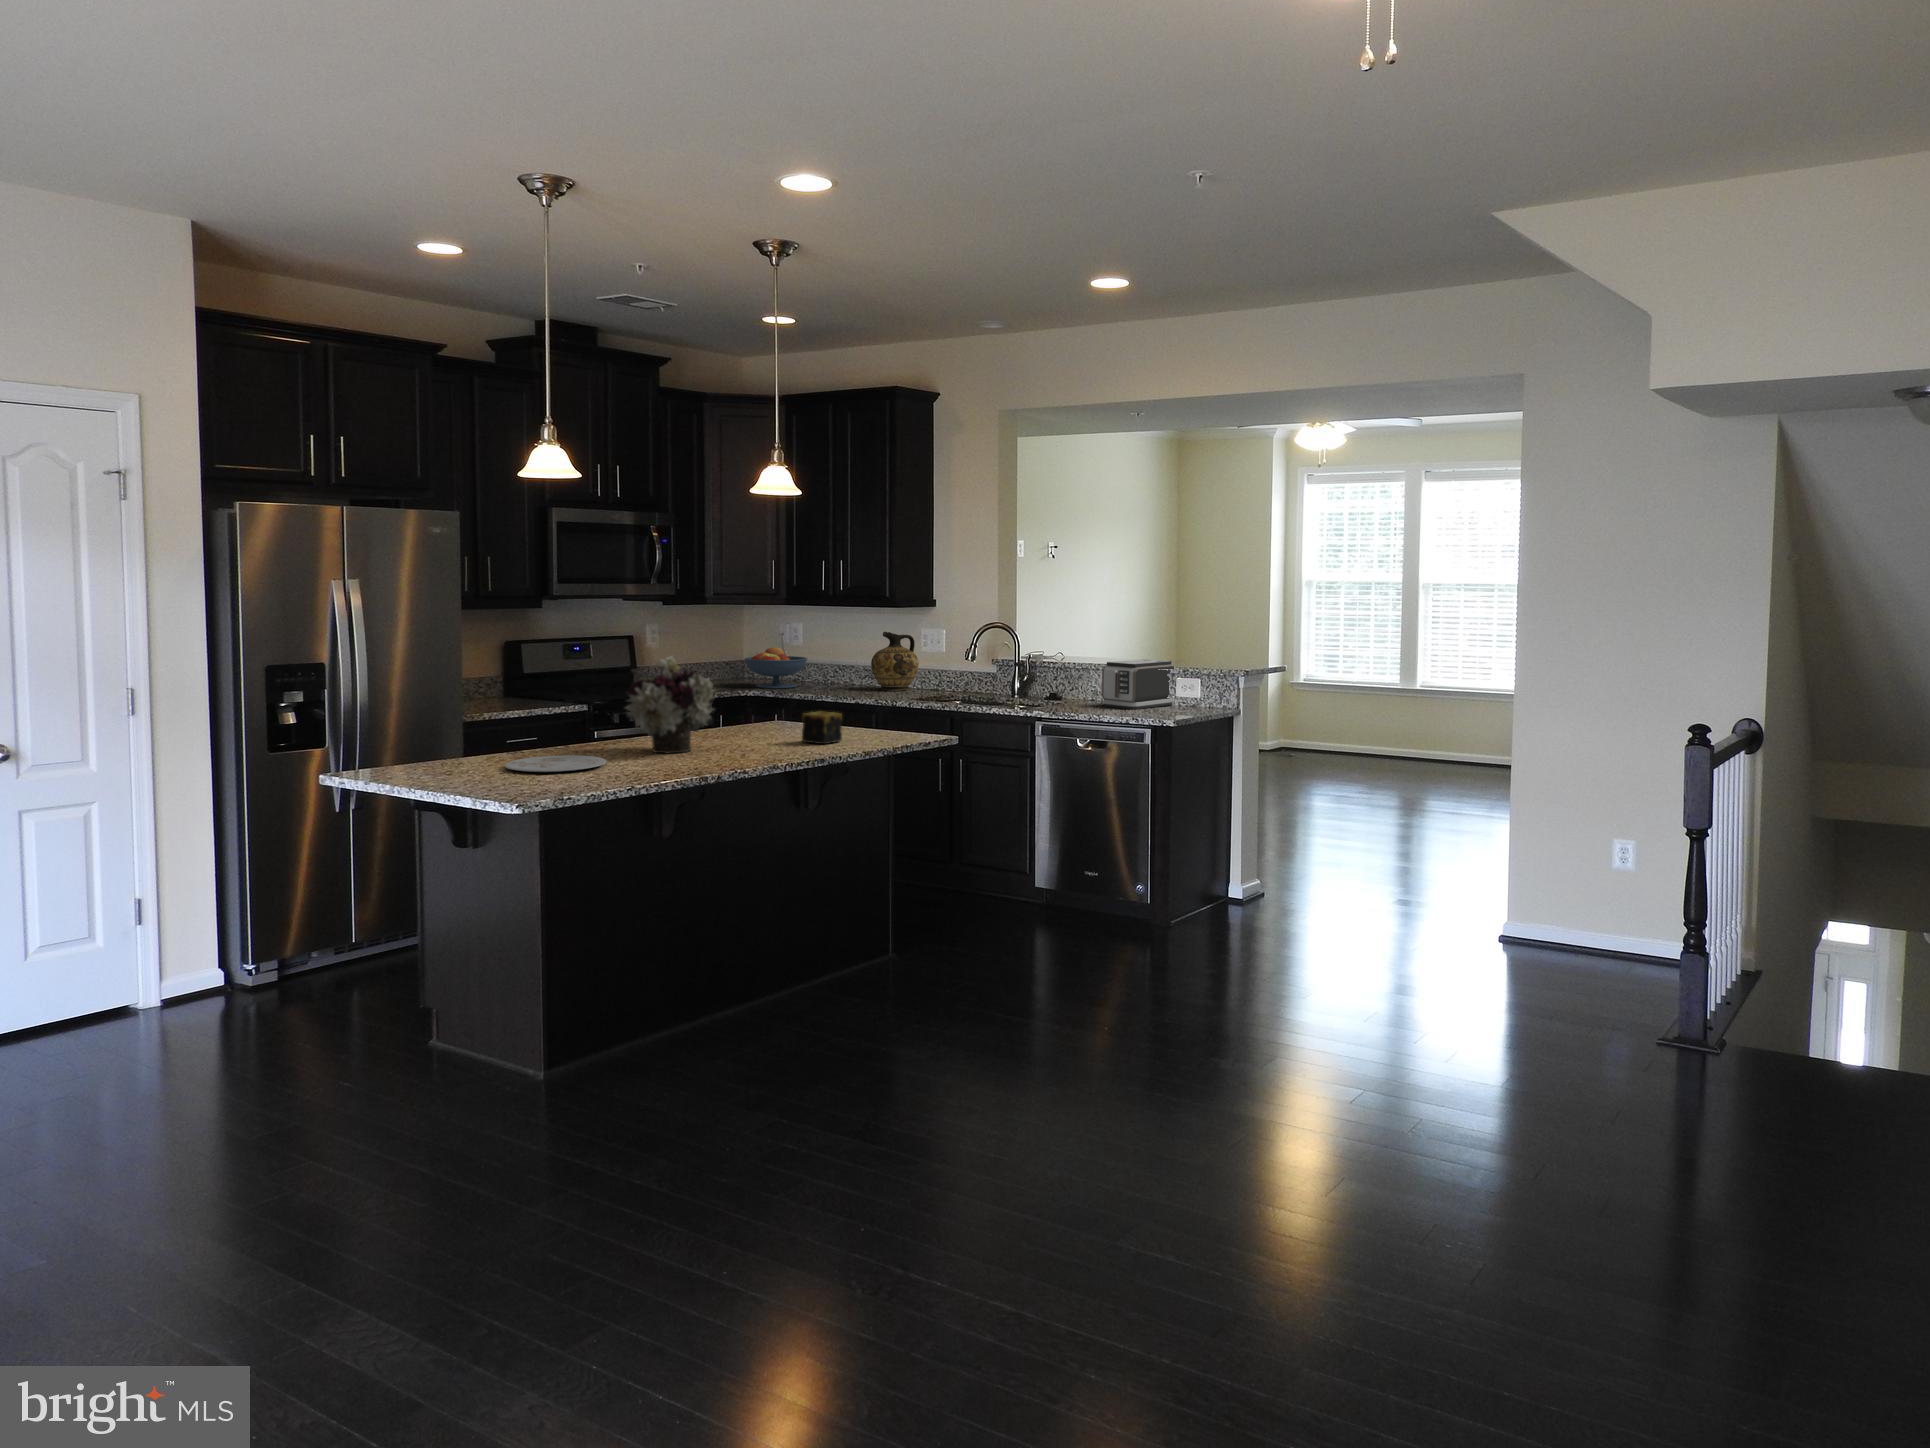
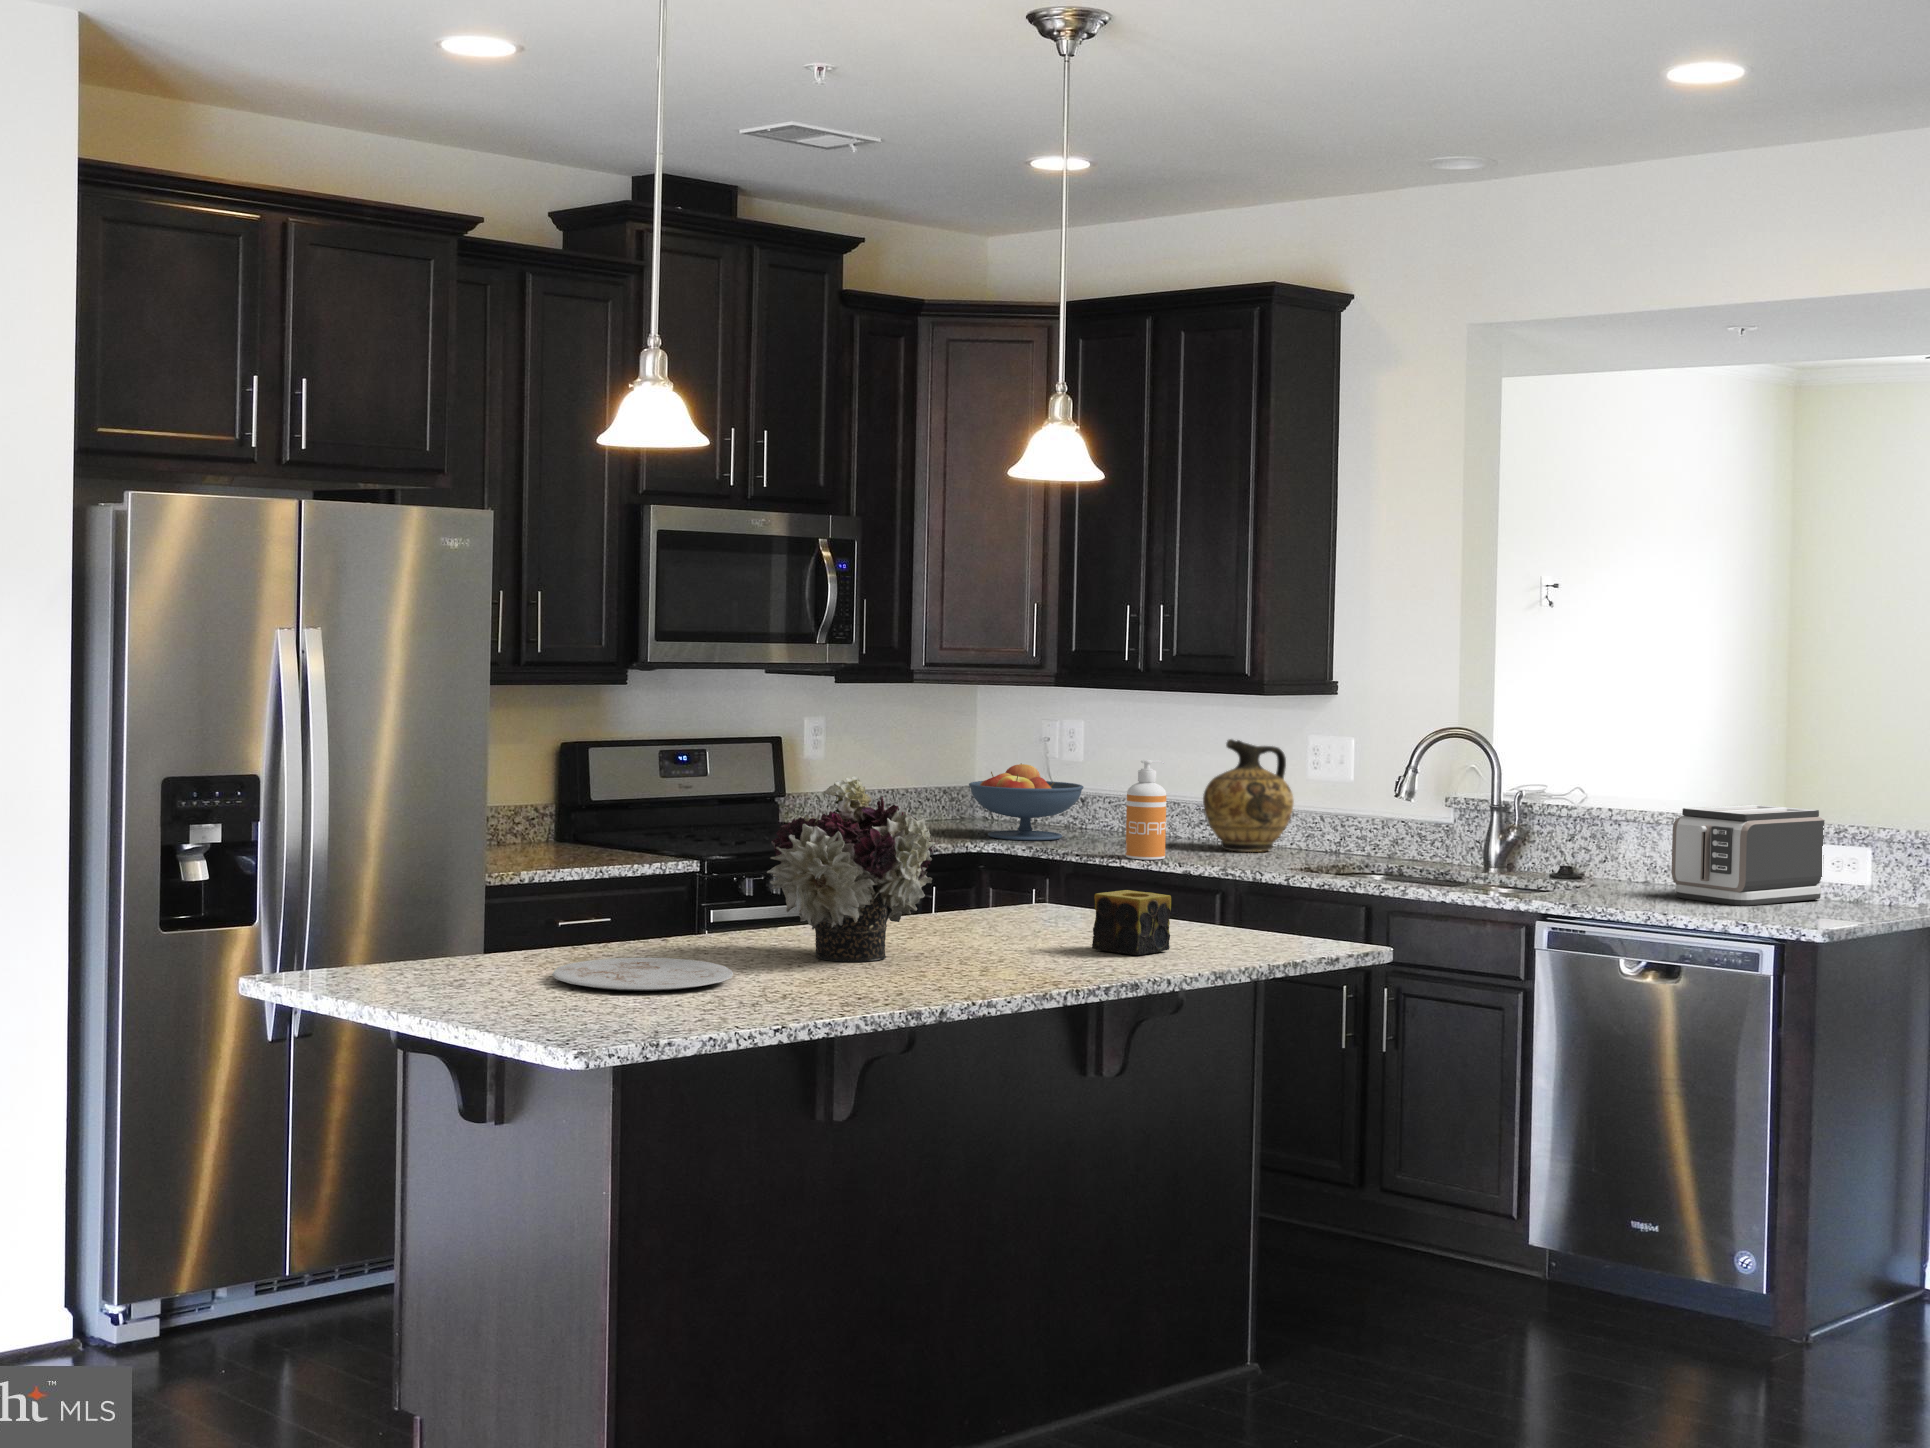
soap dispenser: none [829,644,850,696] -> present [1126,760,1166,860]

